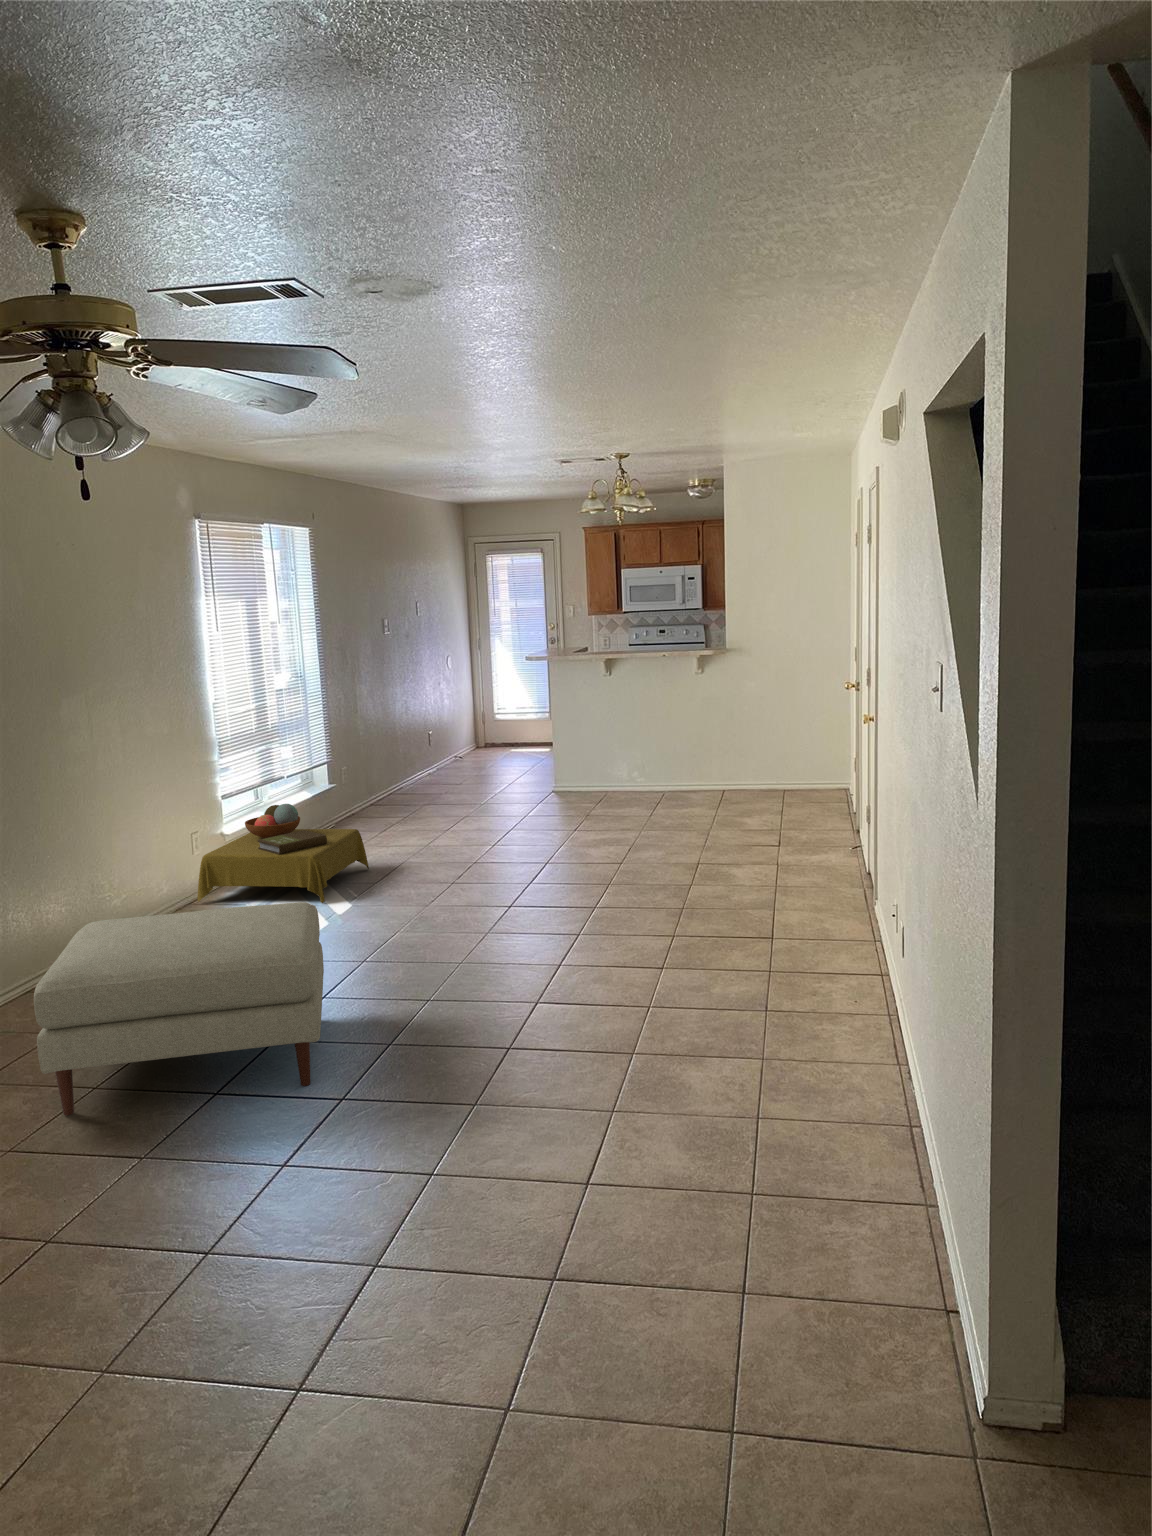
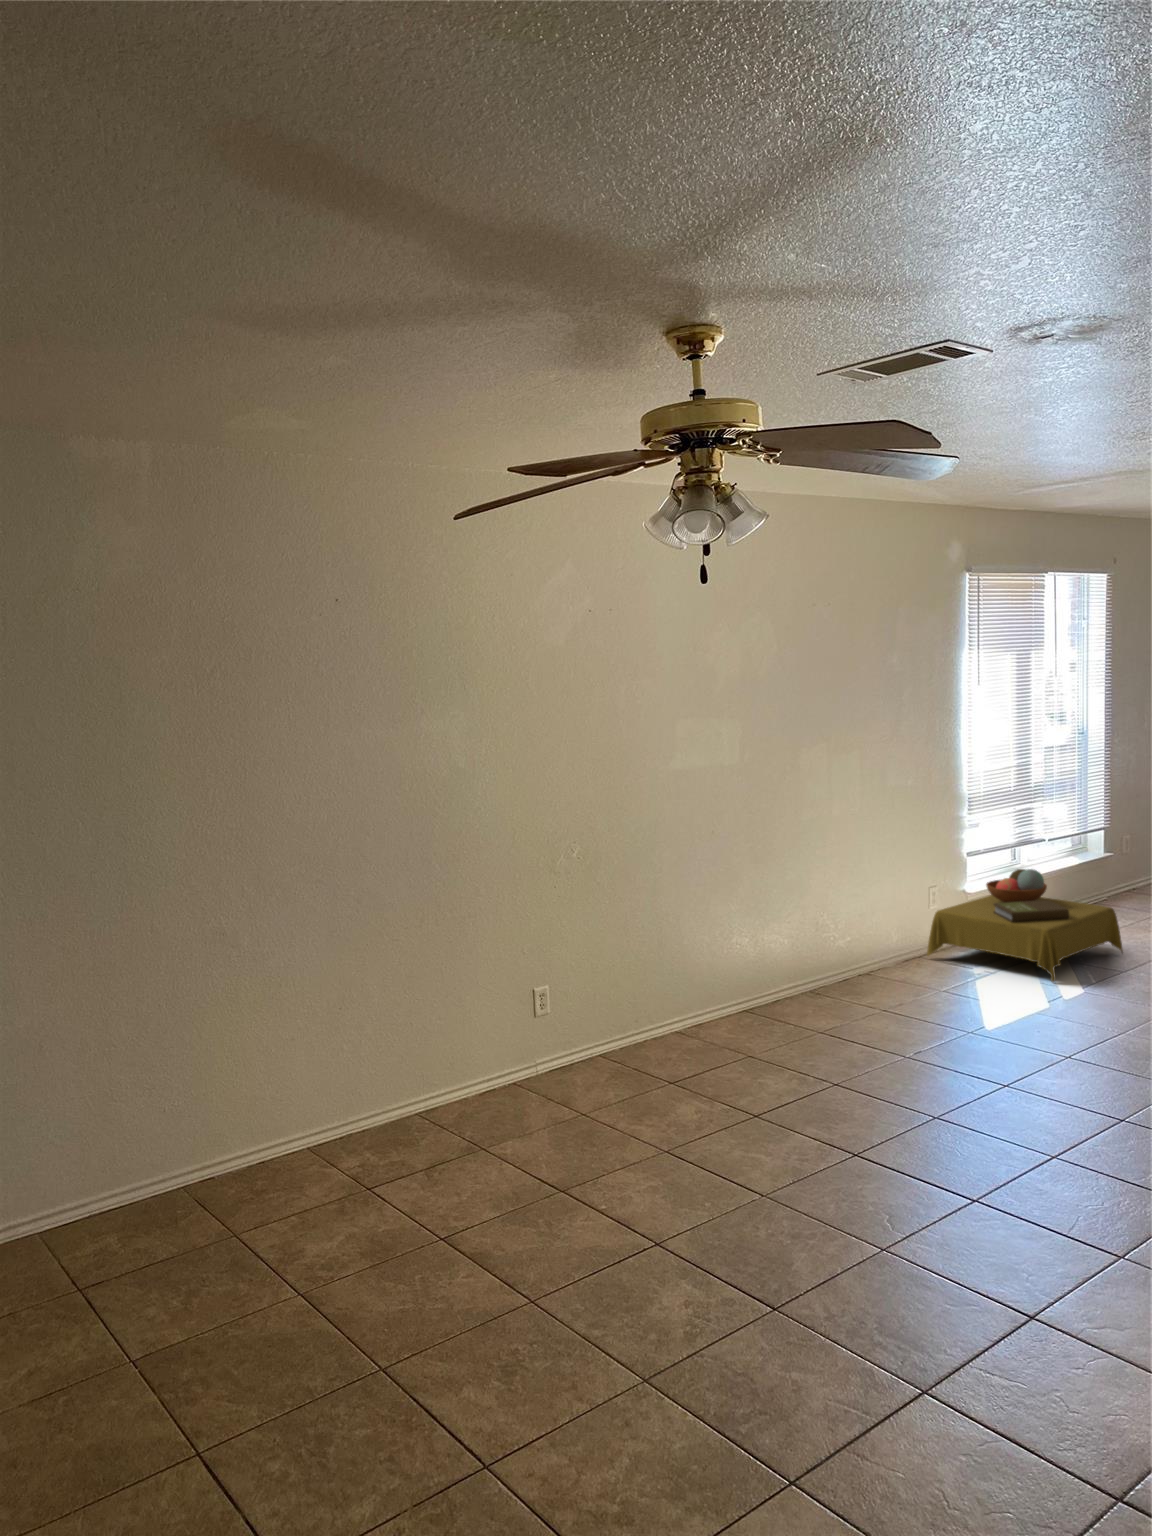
ottoman: present [34,902,324,1116] -> none [702,960,1001,1175]

